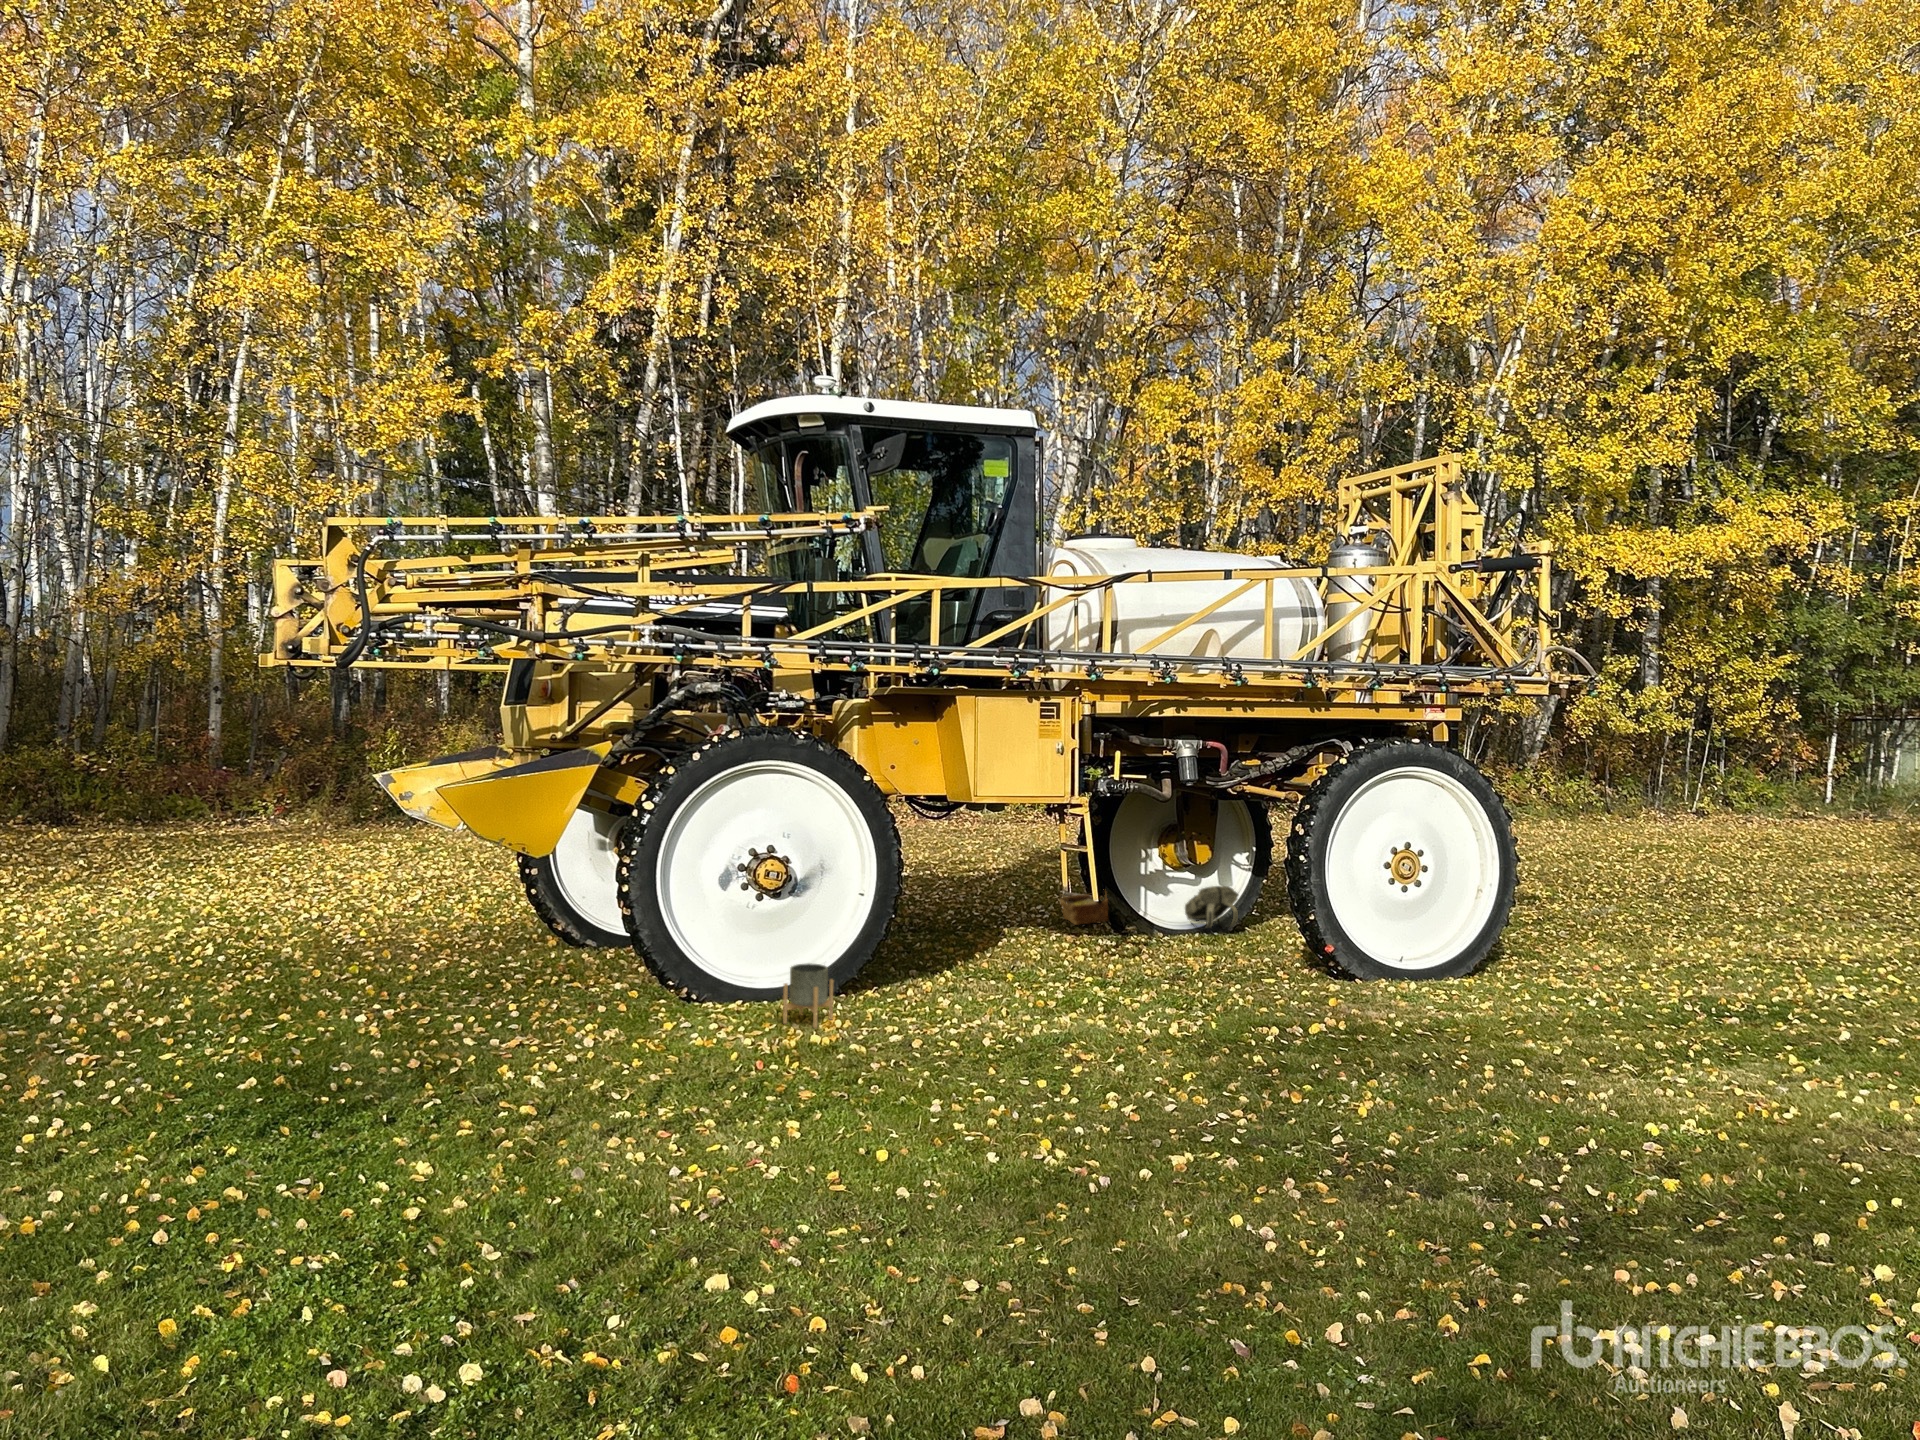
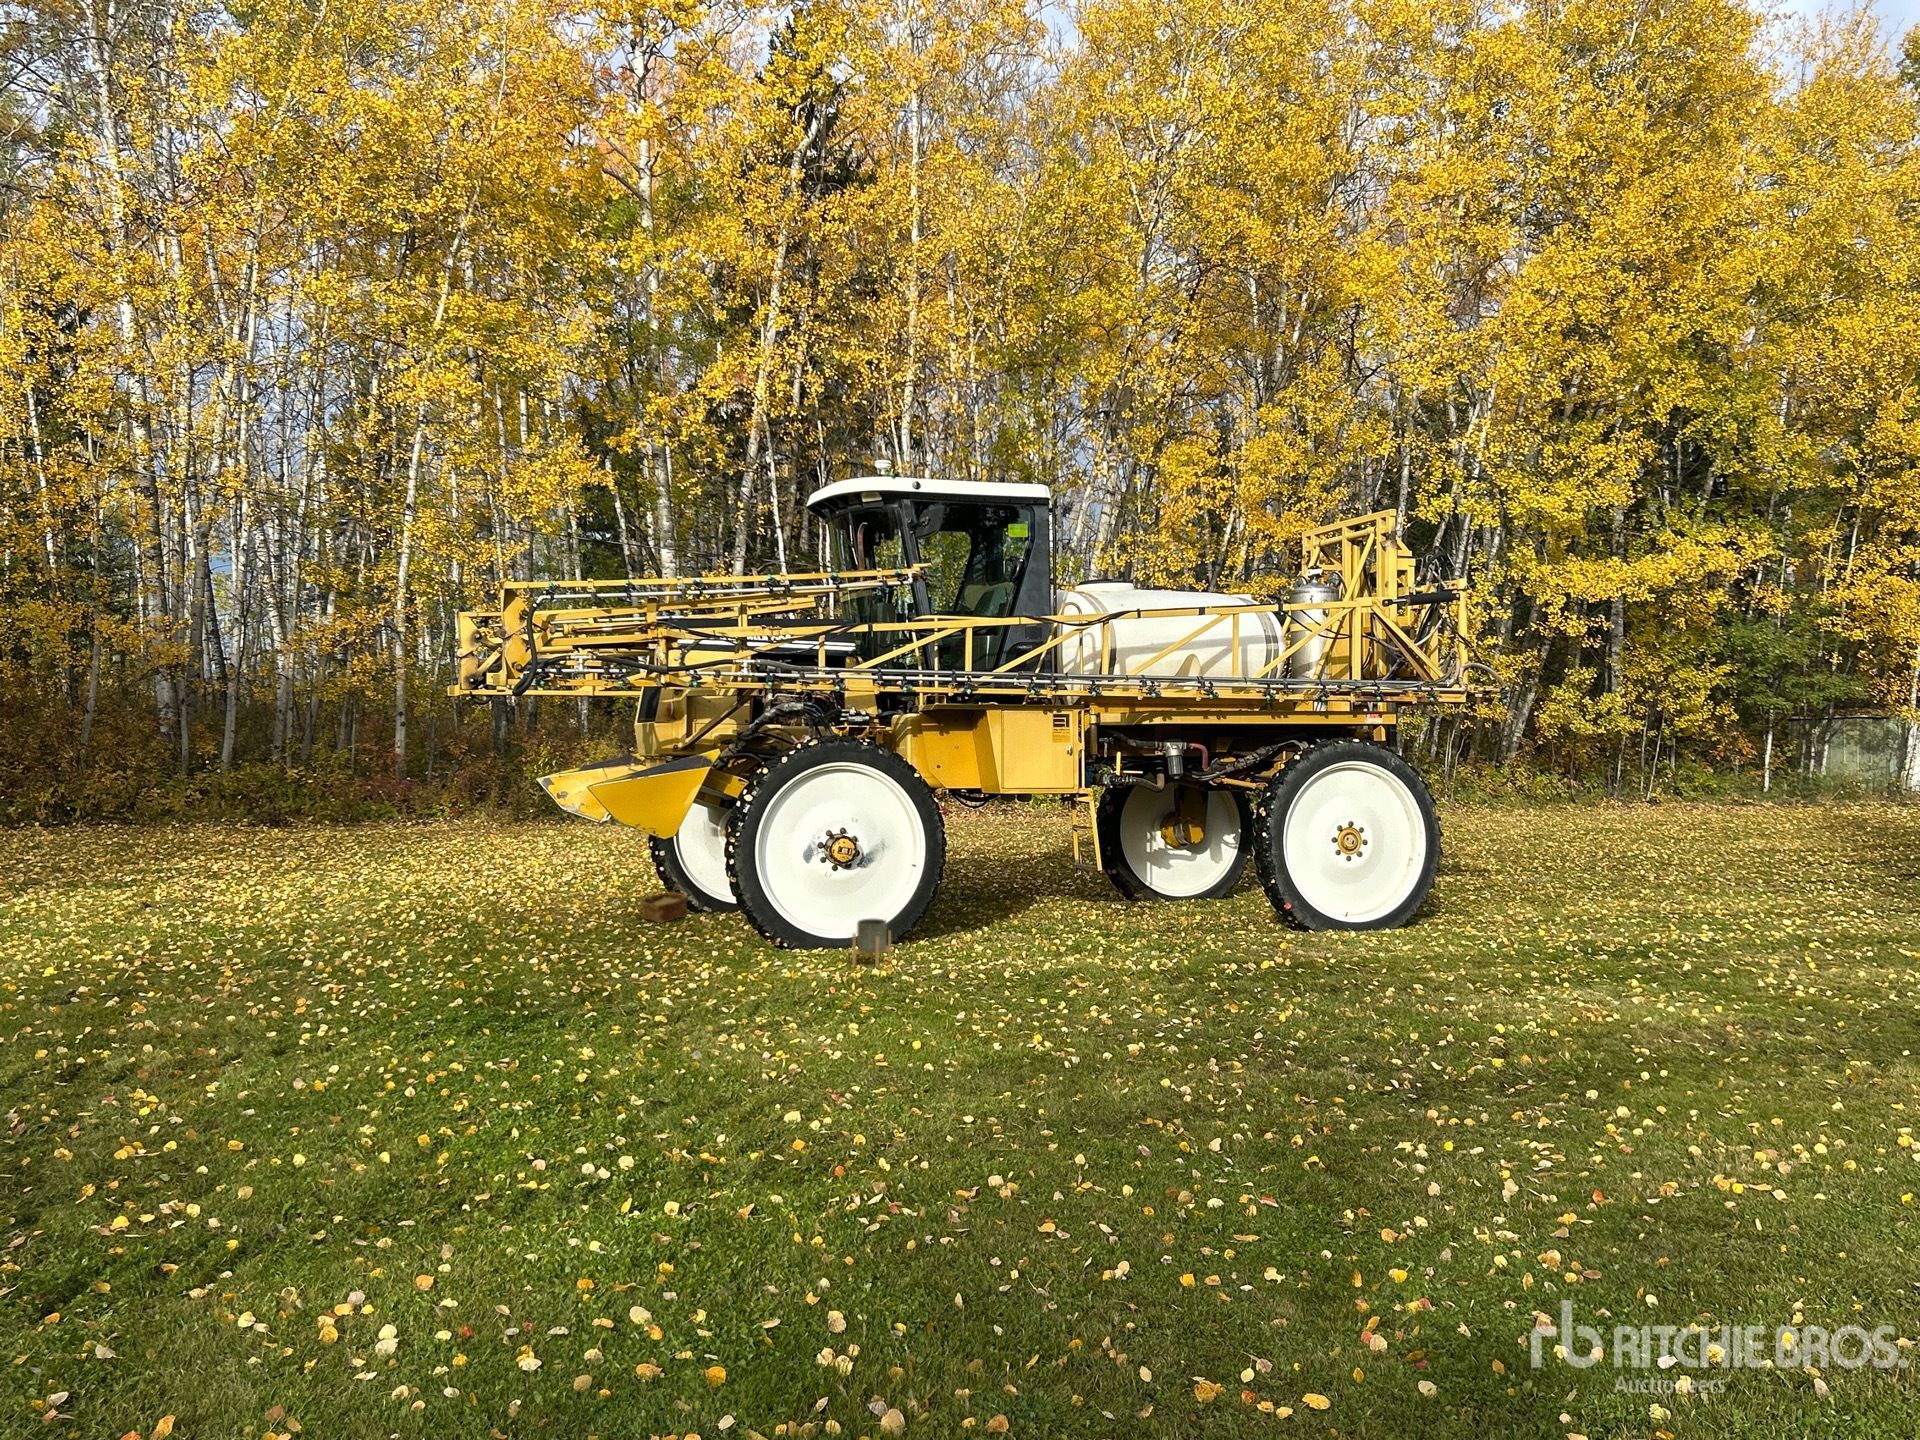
backpack: present [1185,886,1238,930] -> none [1180,861,1223,898]
woven basket: present [1060,889,1108,925] -> present [640,891,687,923]

